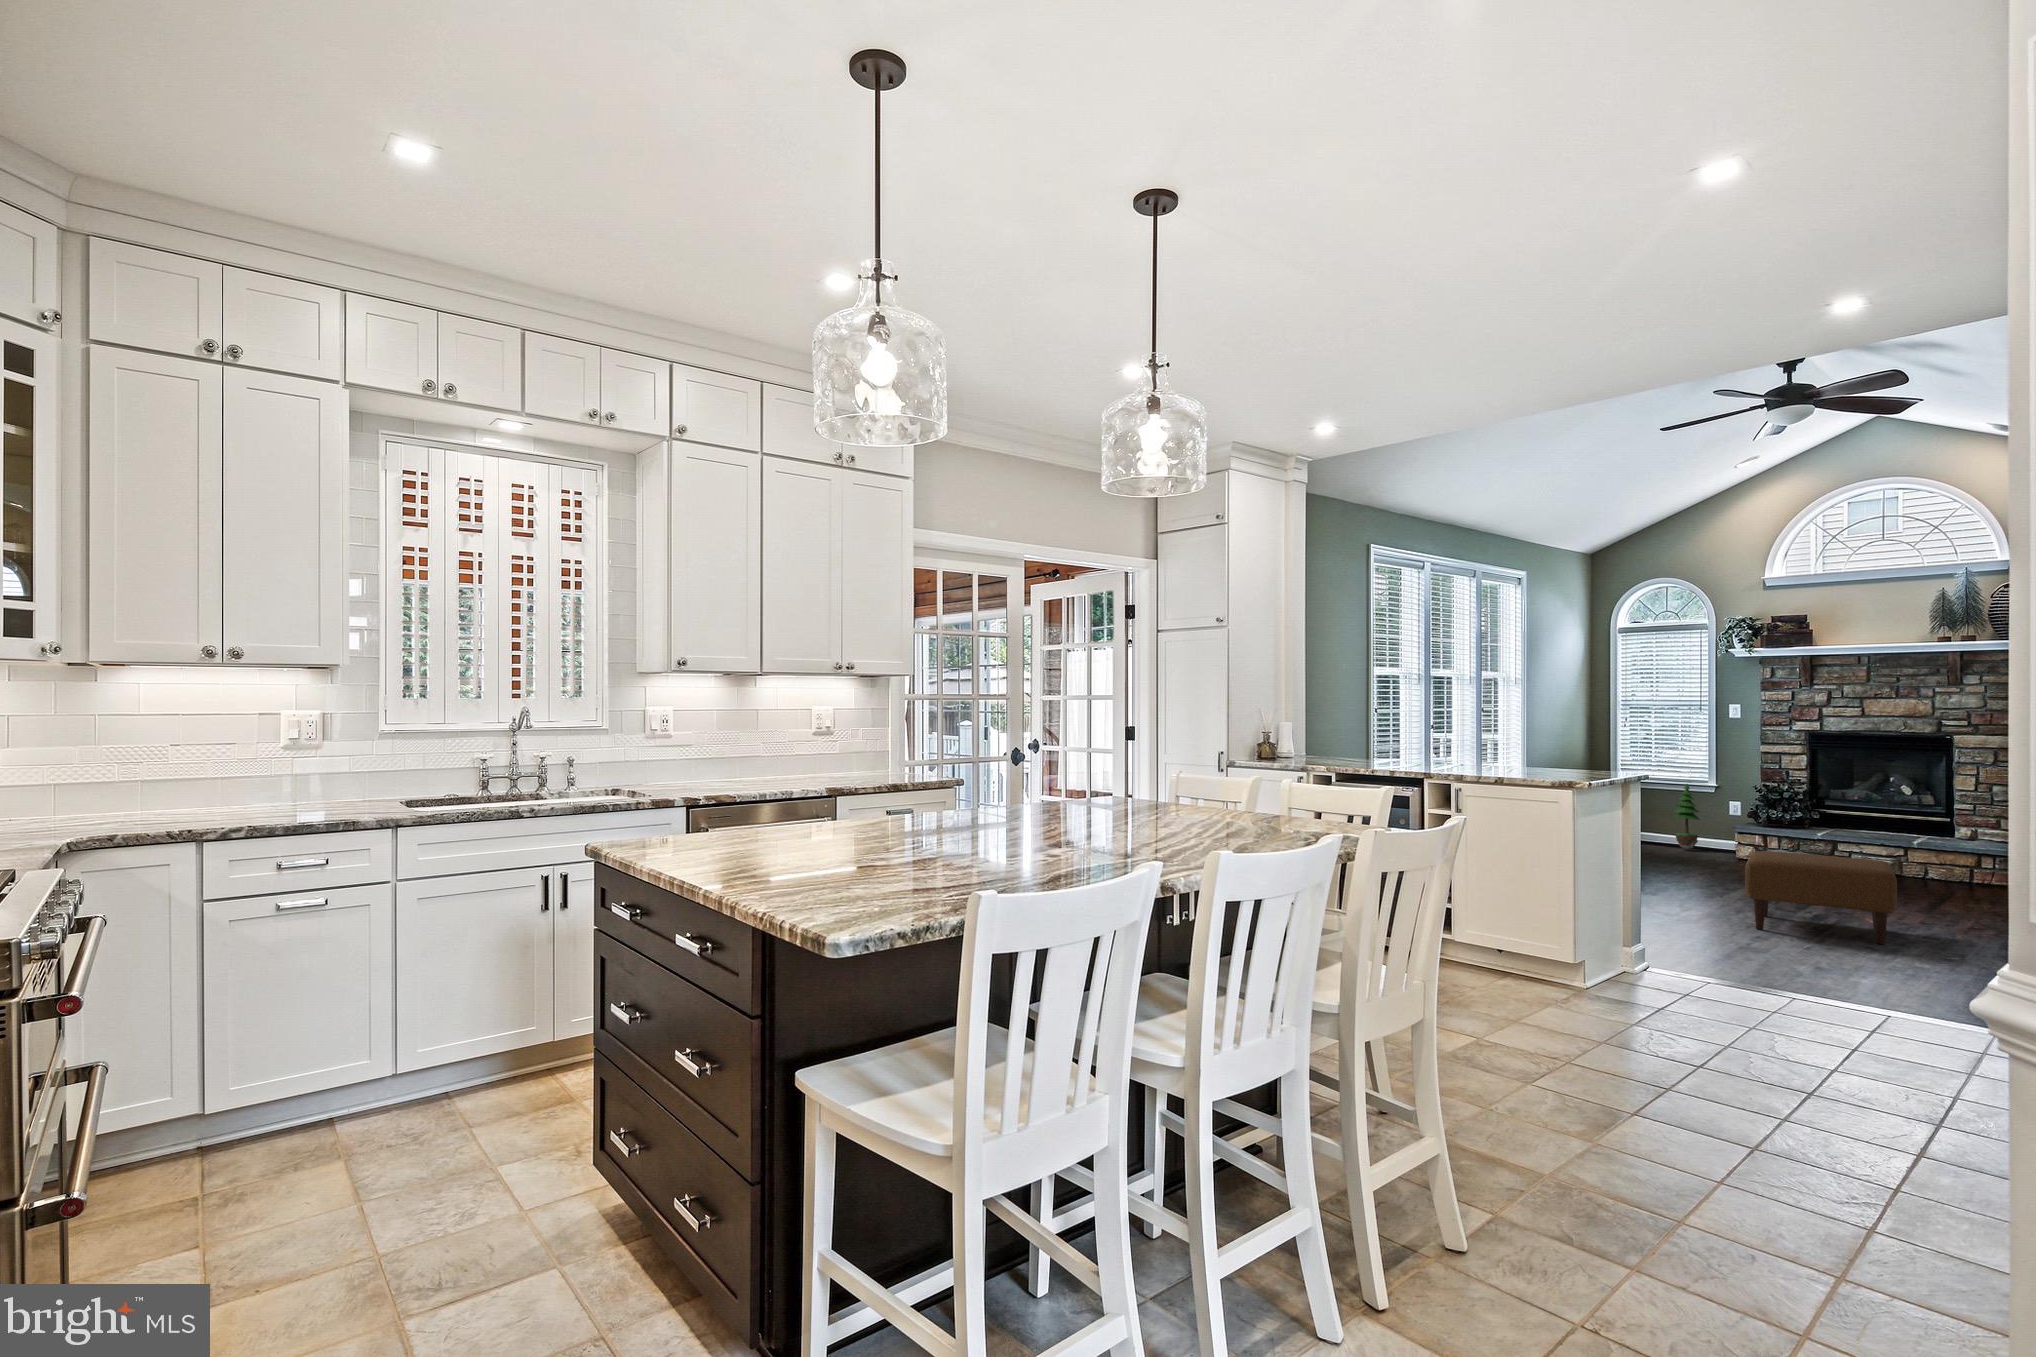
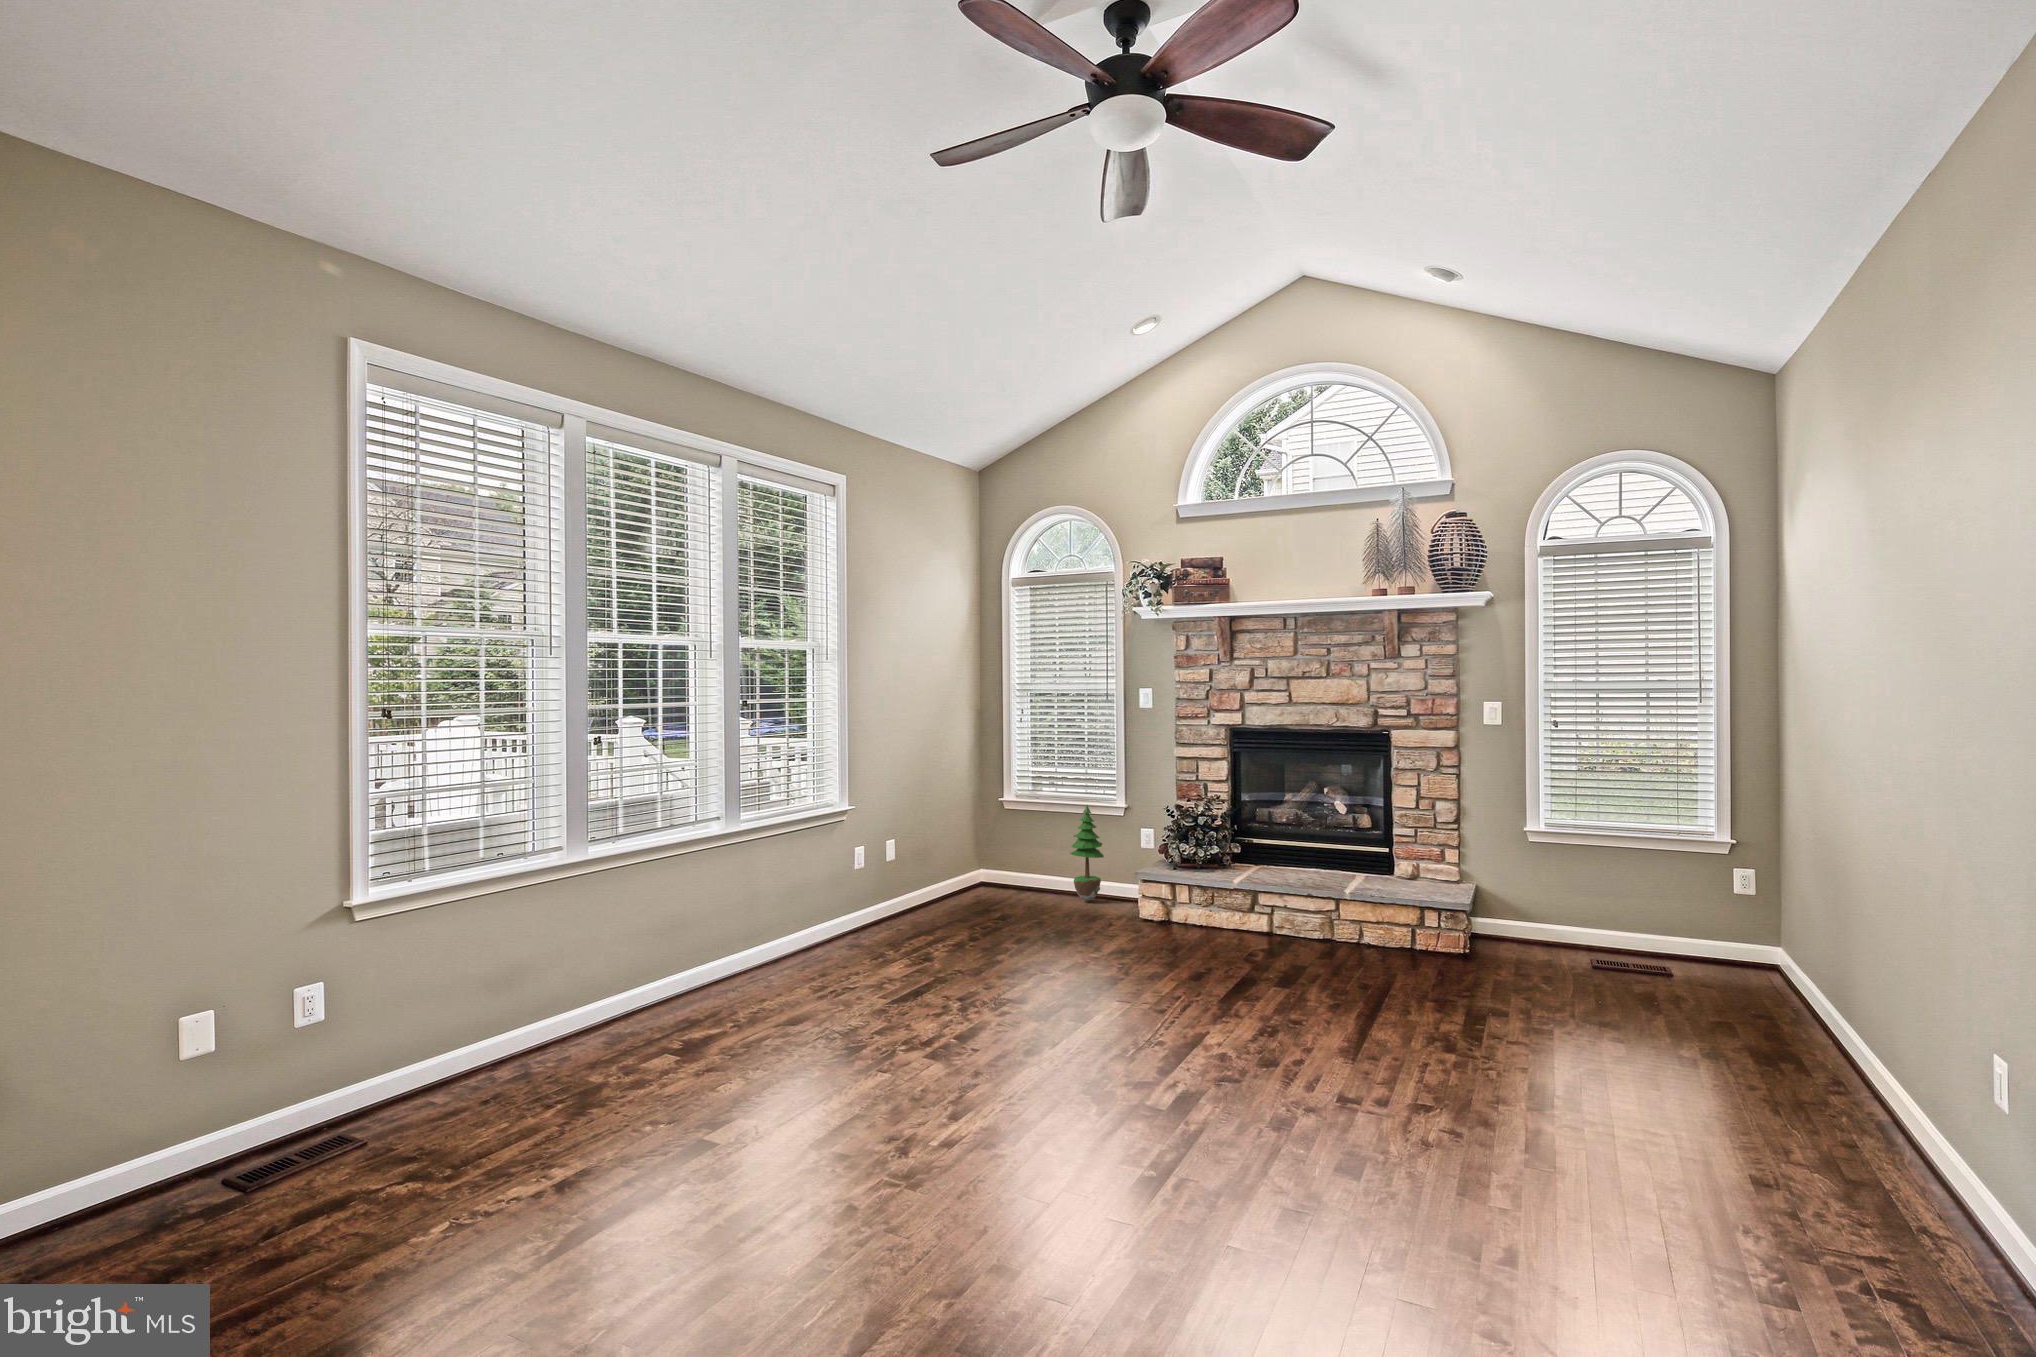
ottoman: present [1745,851,1897,944] -> none [1017,1024,1300,1292]

